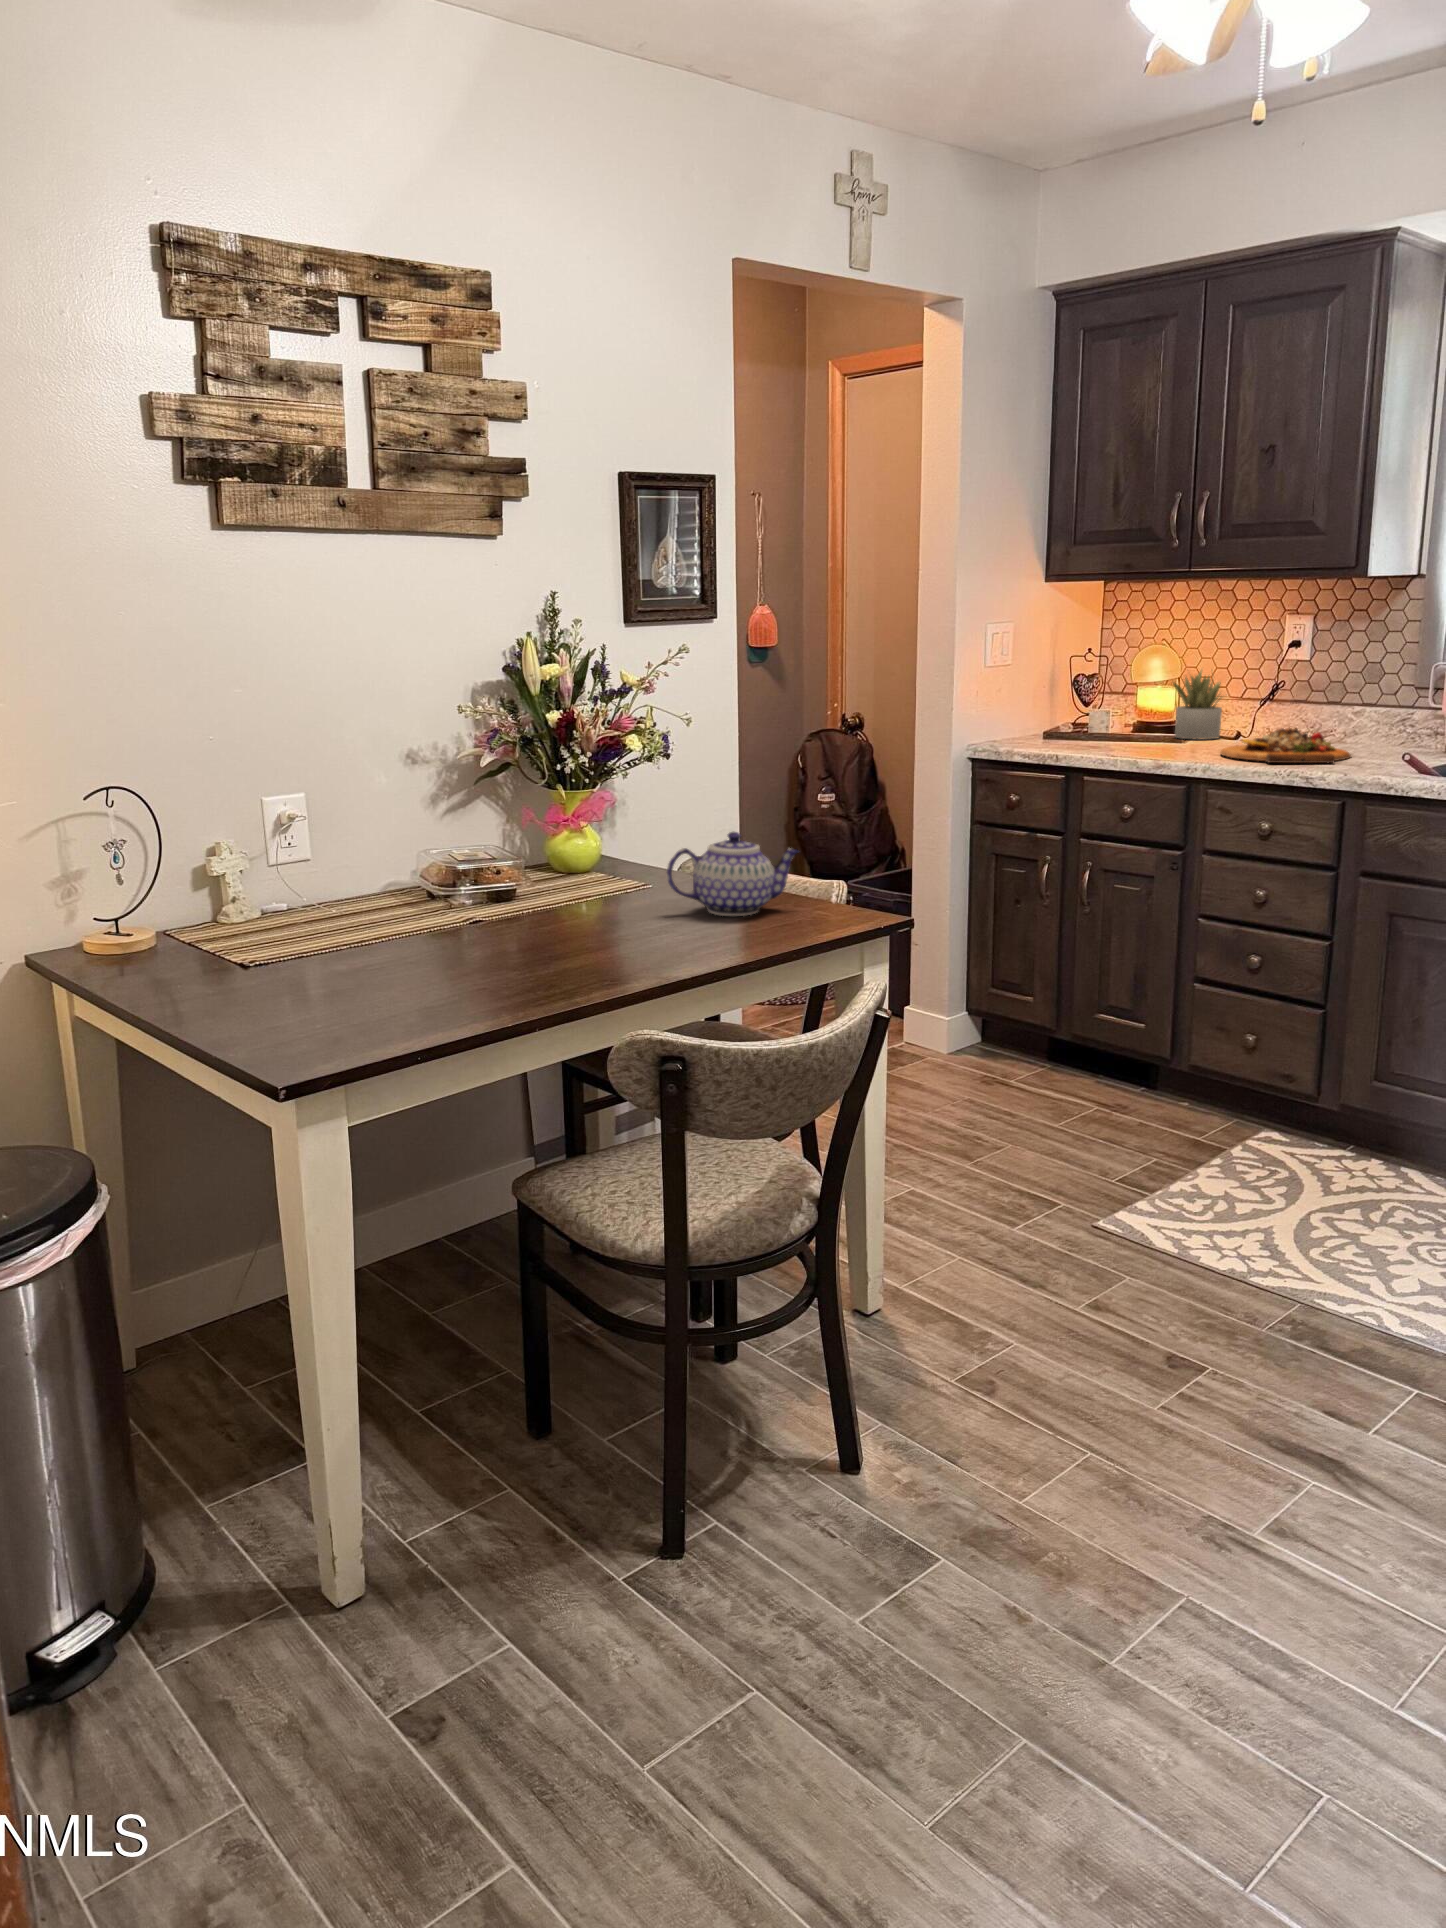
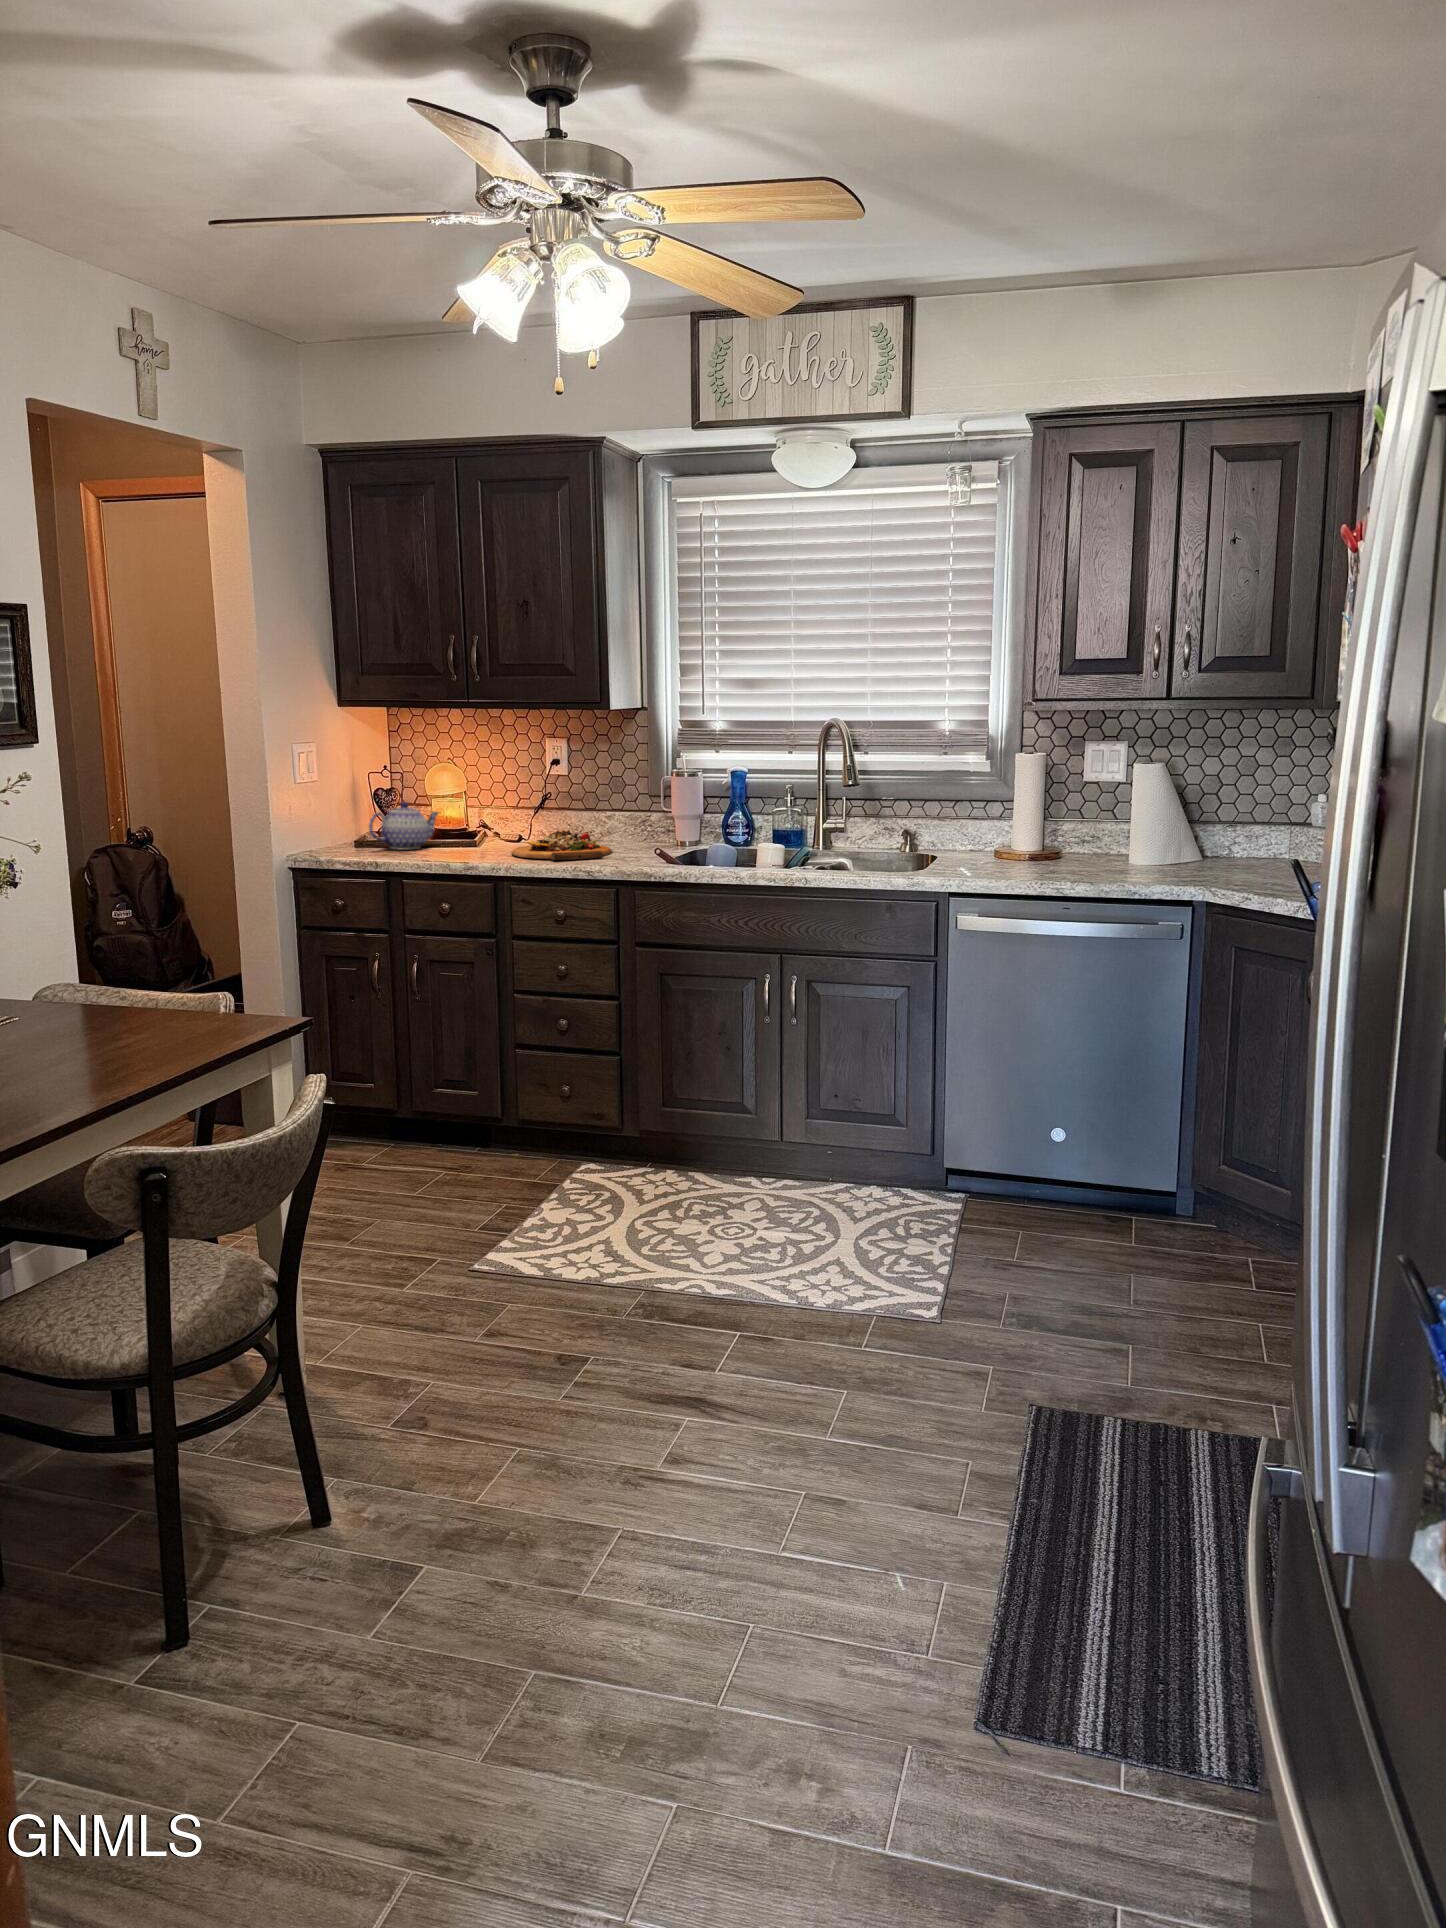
succulent plant: present [1173,670,1222,740] -> none [459,781,506,842]
teapot: present [667,832,799,916] -> present [369,802,438,850]

